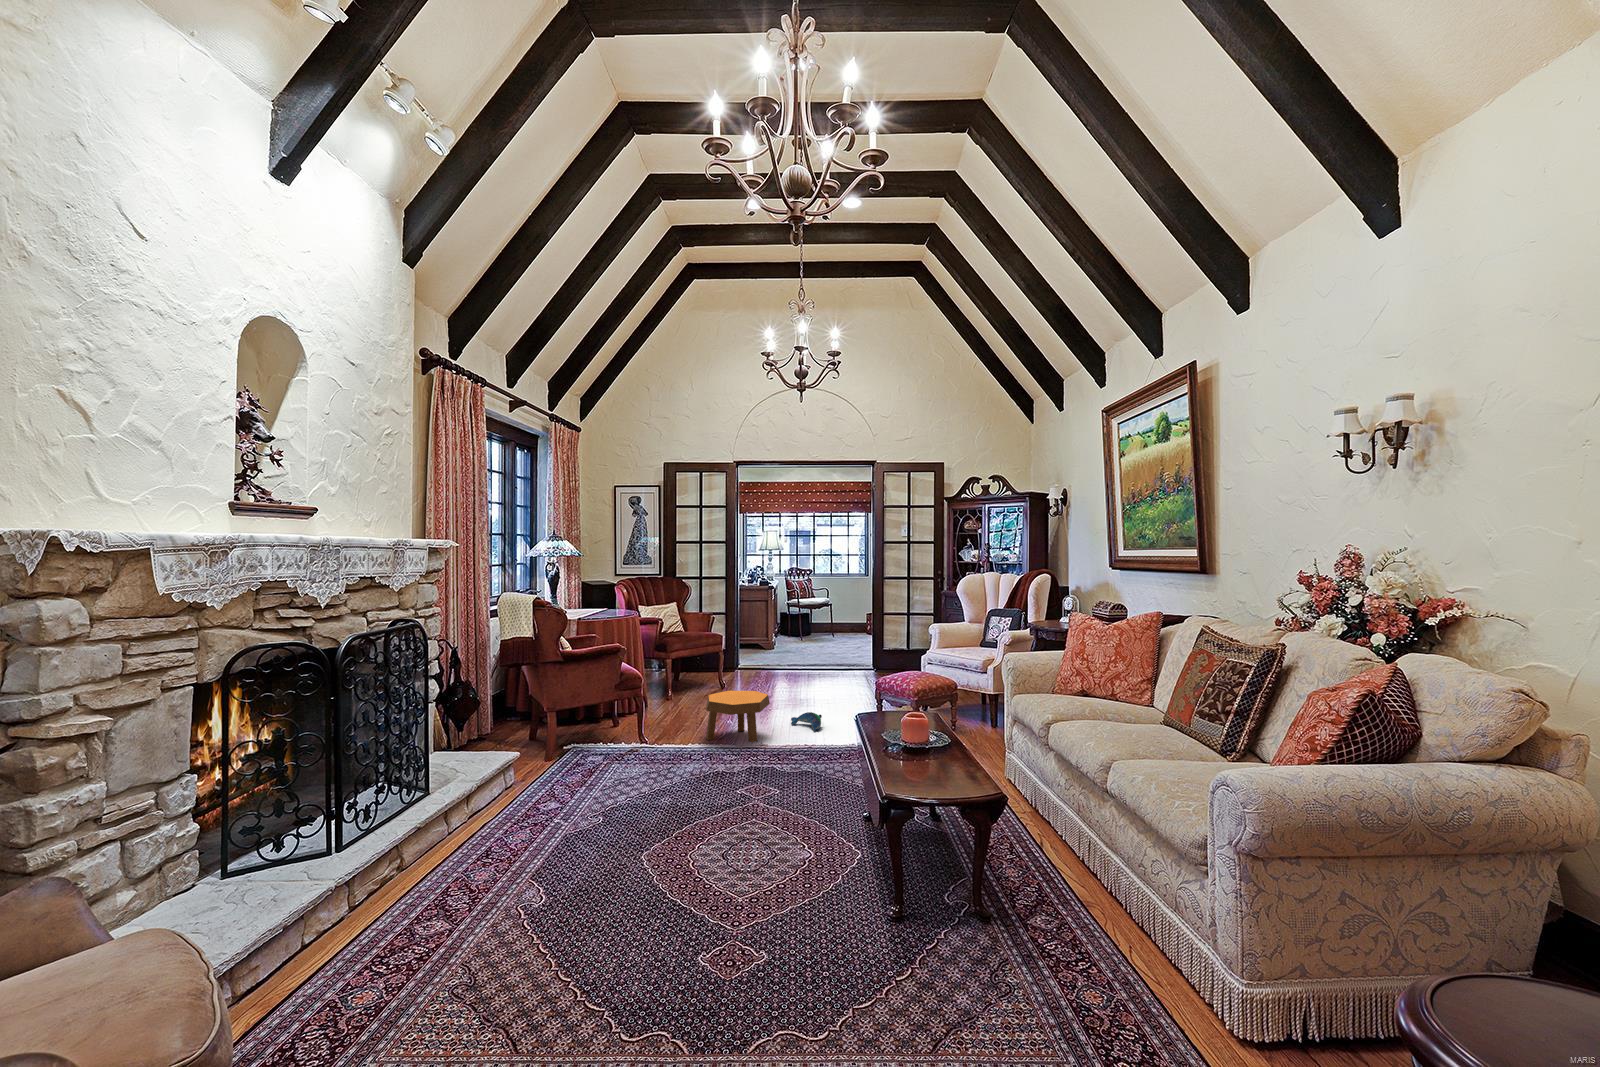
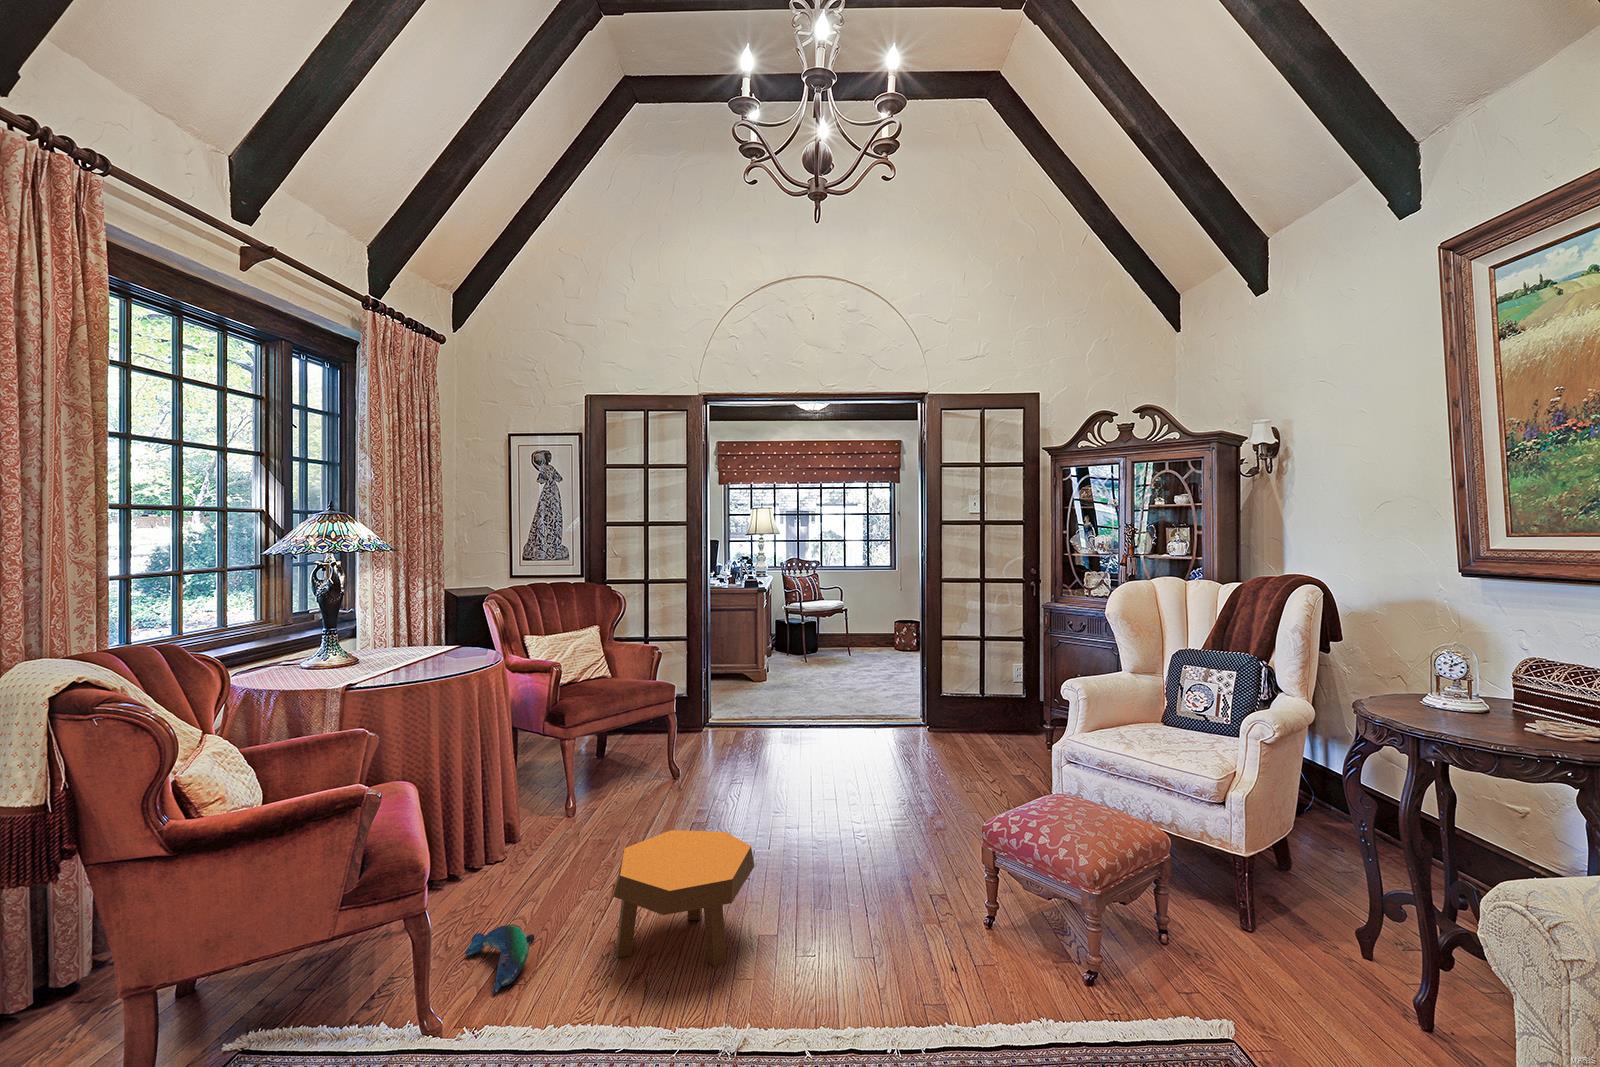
plush toy: present [791,712,822,731] -> present [465,925,534,993]

